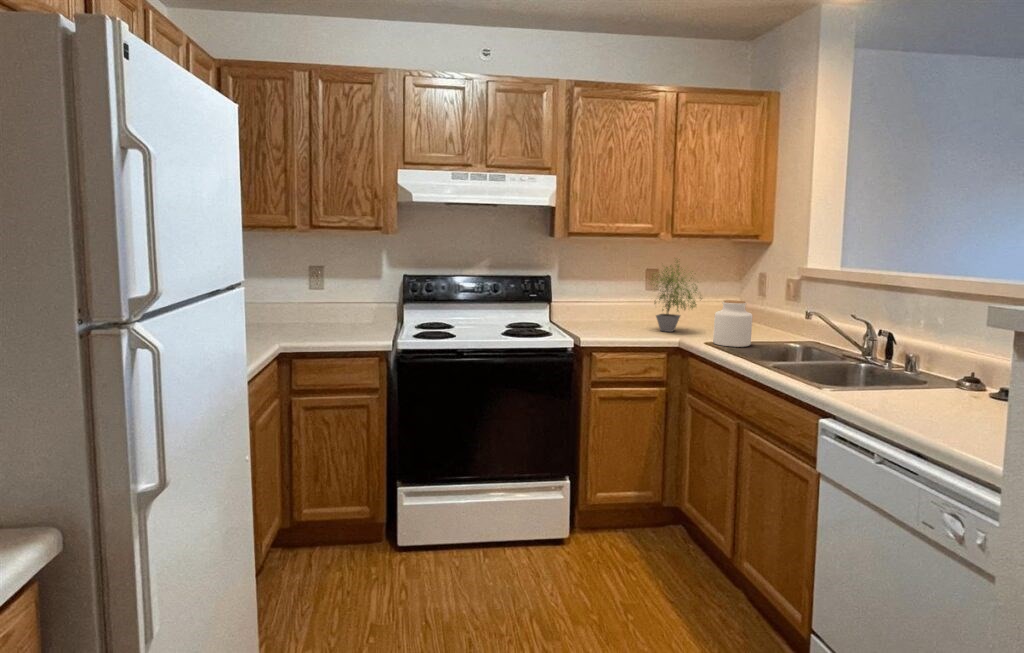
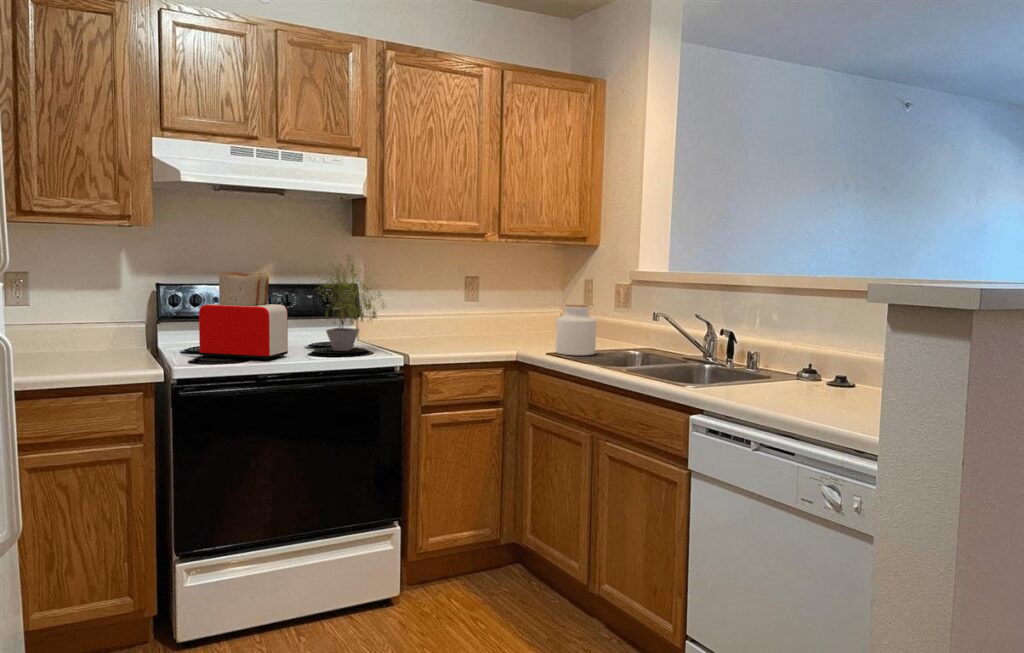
potted plant: present [655,265,701,332] -> present [318,259,379,351]
toaster: none [425,270,488,339] -> present [199,272,288,360]

